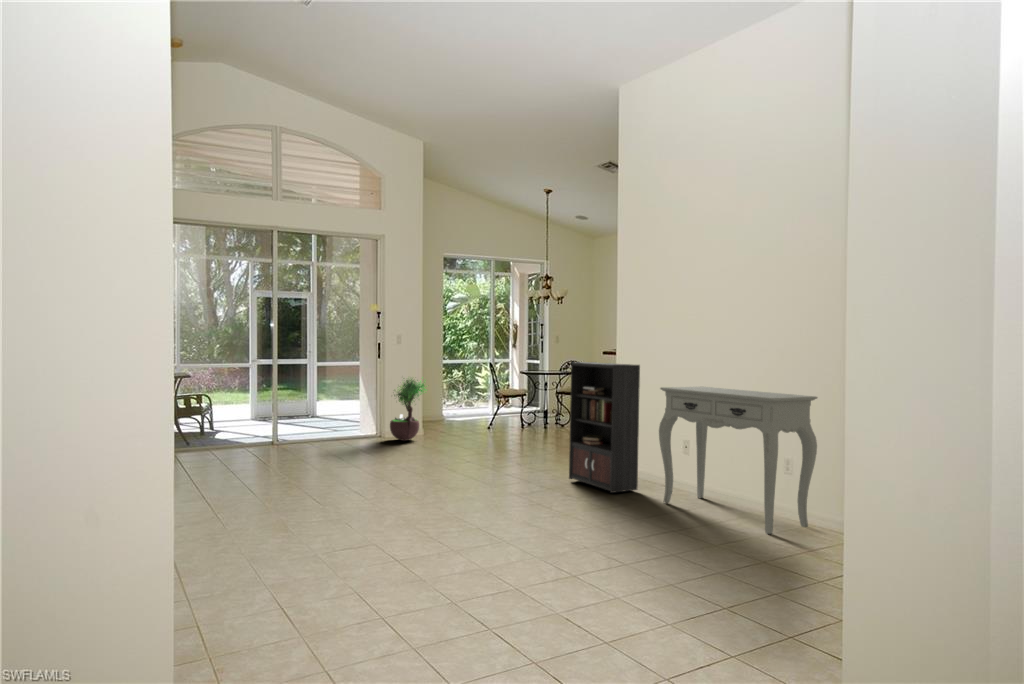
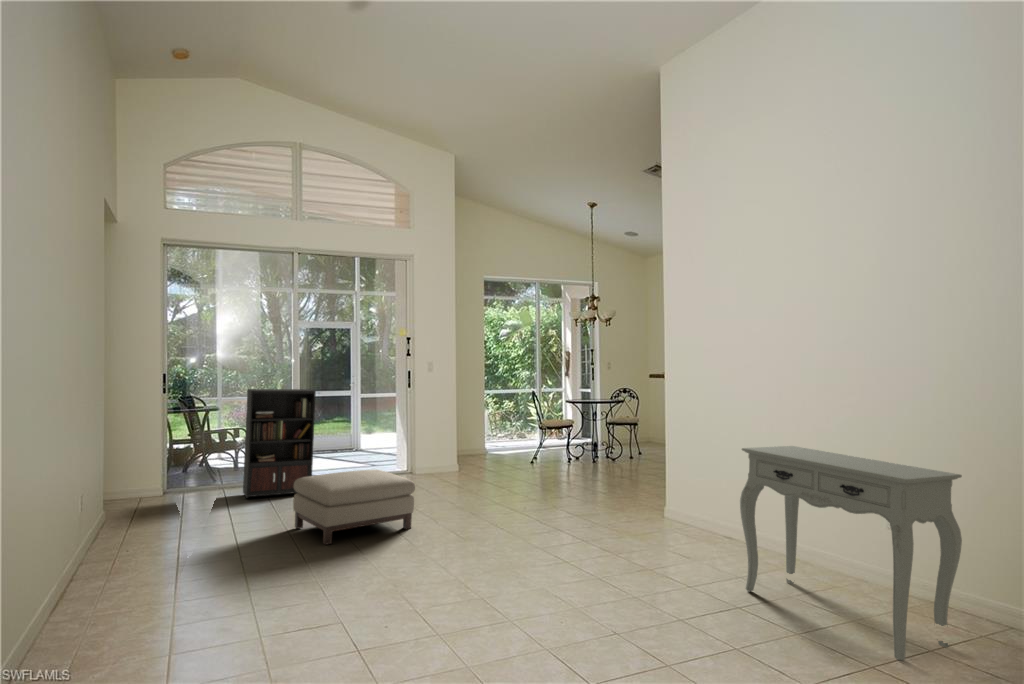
bookcase: present [569,362,640,493] -> present [243,389,316,498]
potted tree: present [390,379,426,441] -> none [433,407,475,478]
ottoman: none [270,426,381,487] -> present [293,470,415,545]

